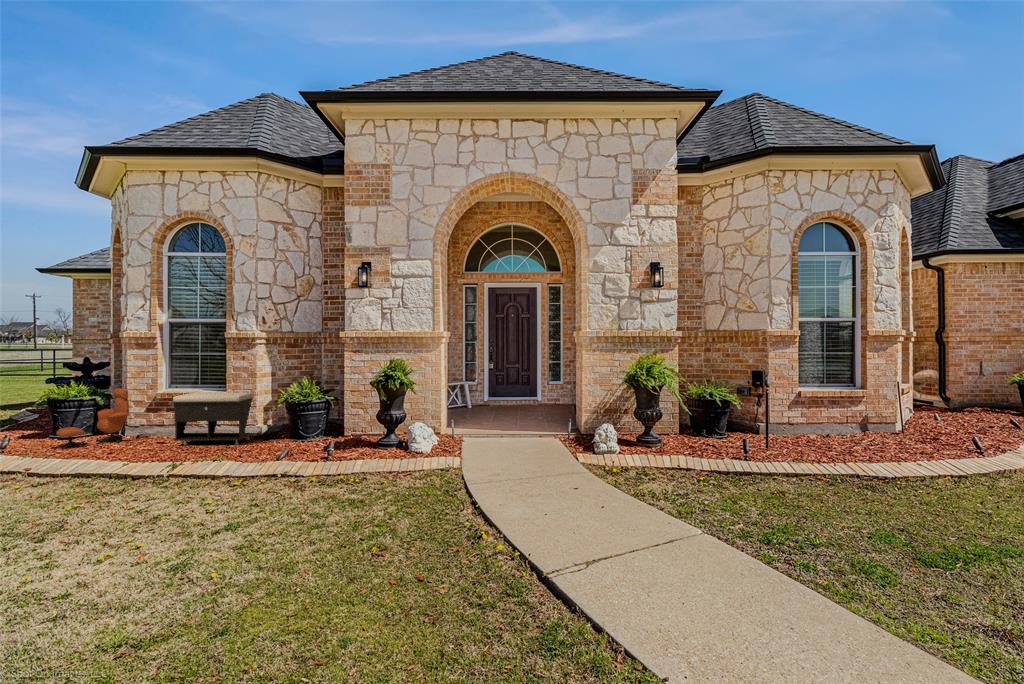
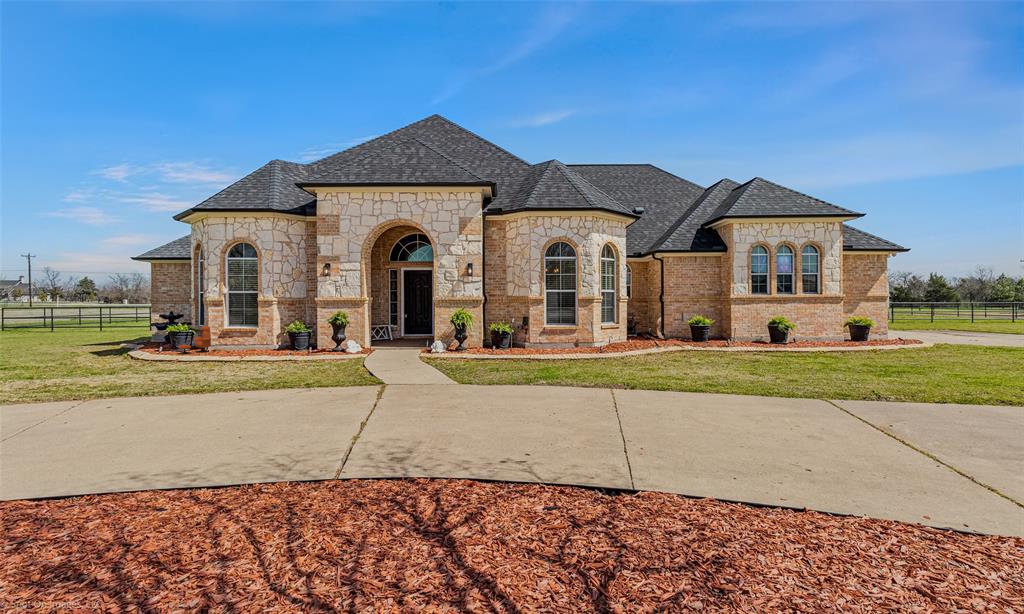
storage bench: present [173,392,255,445] -> none [234,328,274,353]

